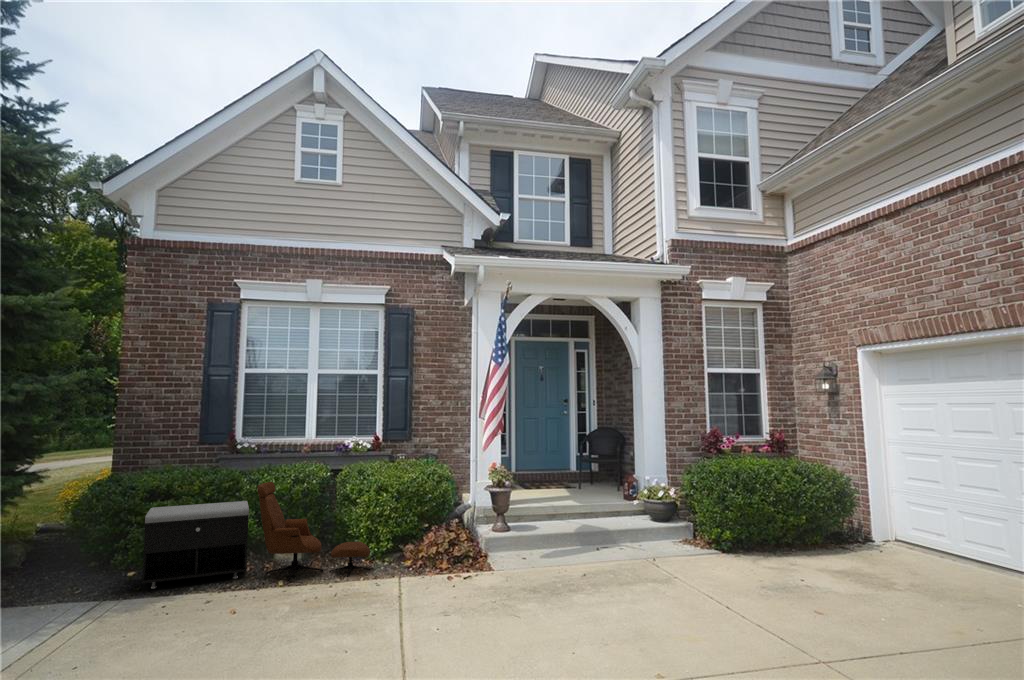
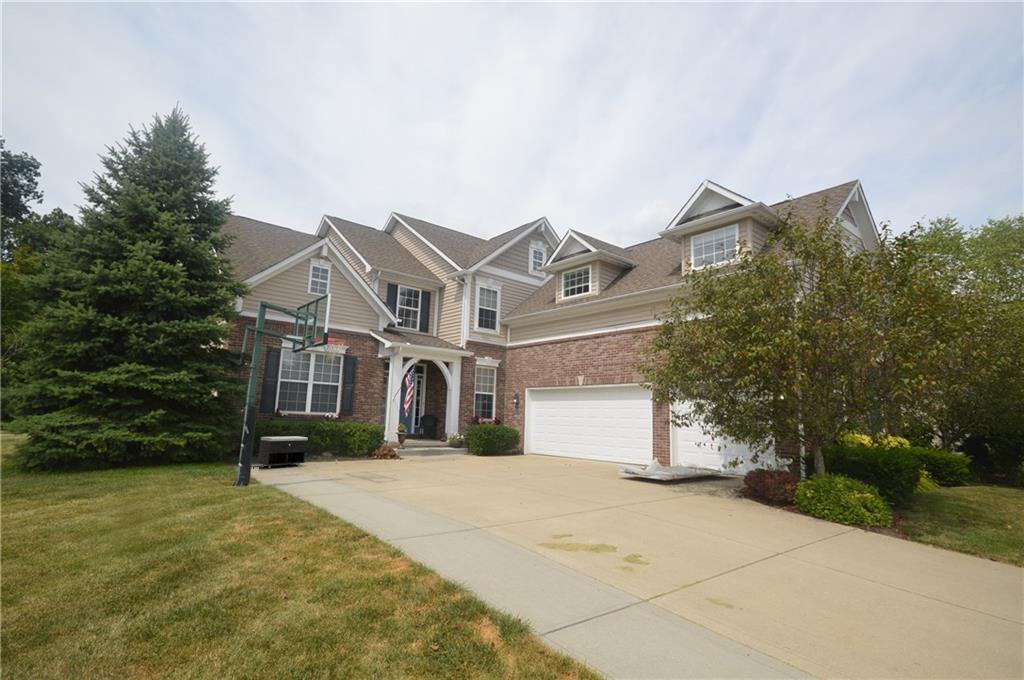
lounge chair: present [257,482,370,581] -> none [310,428,353,466]

